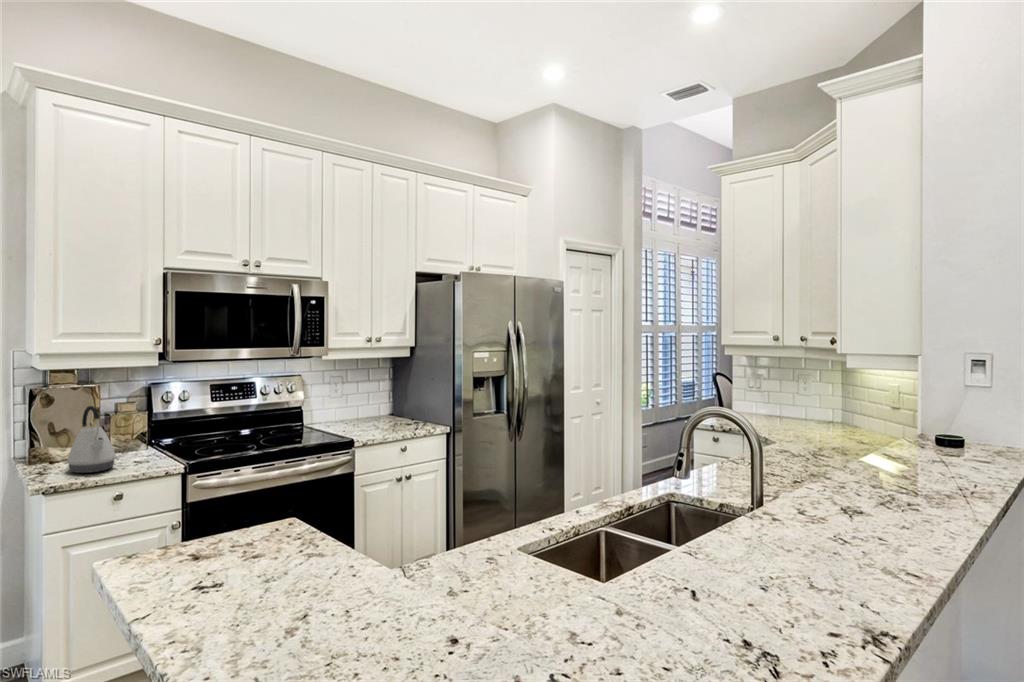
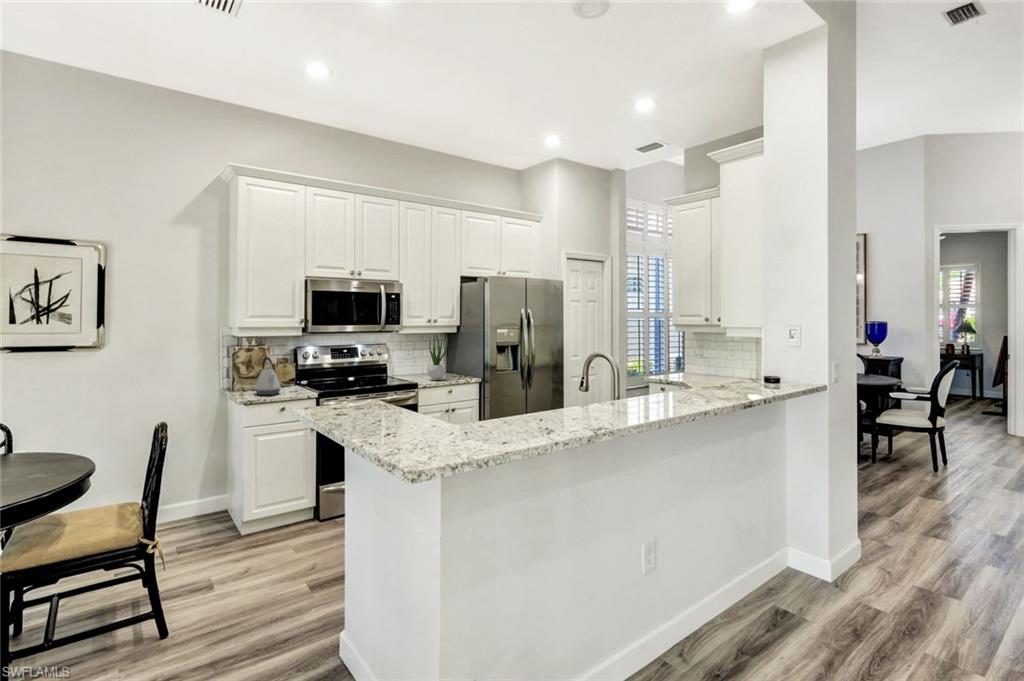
potted plant: none [367,357,398,431] -> present [428,335,448,380]

